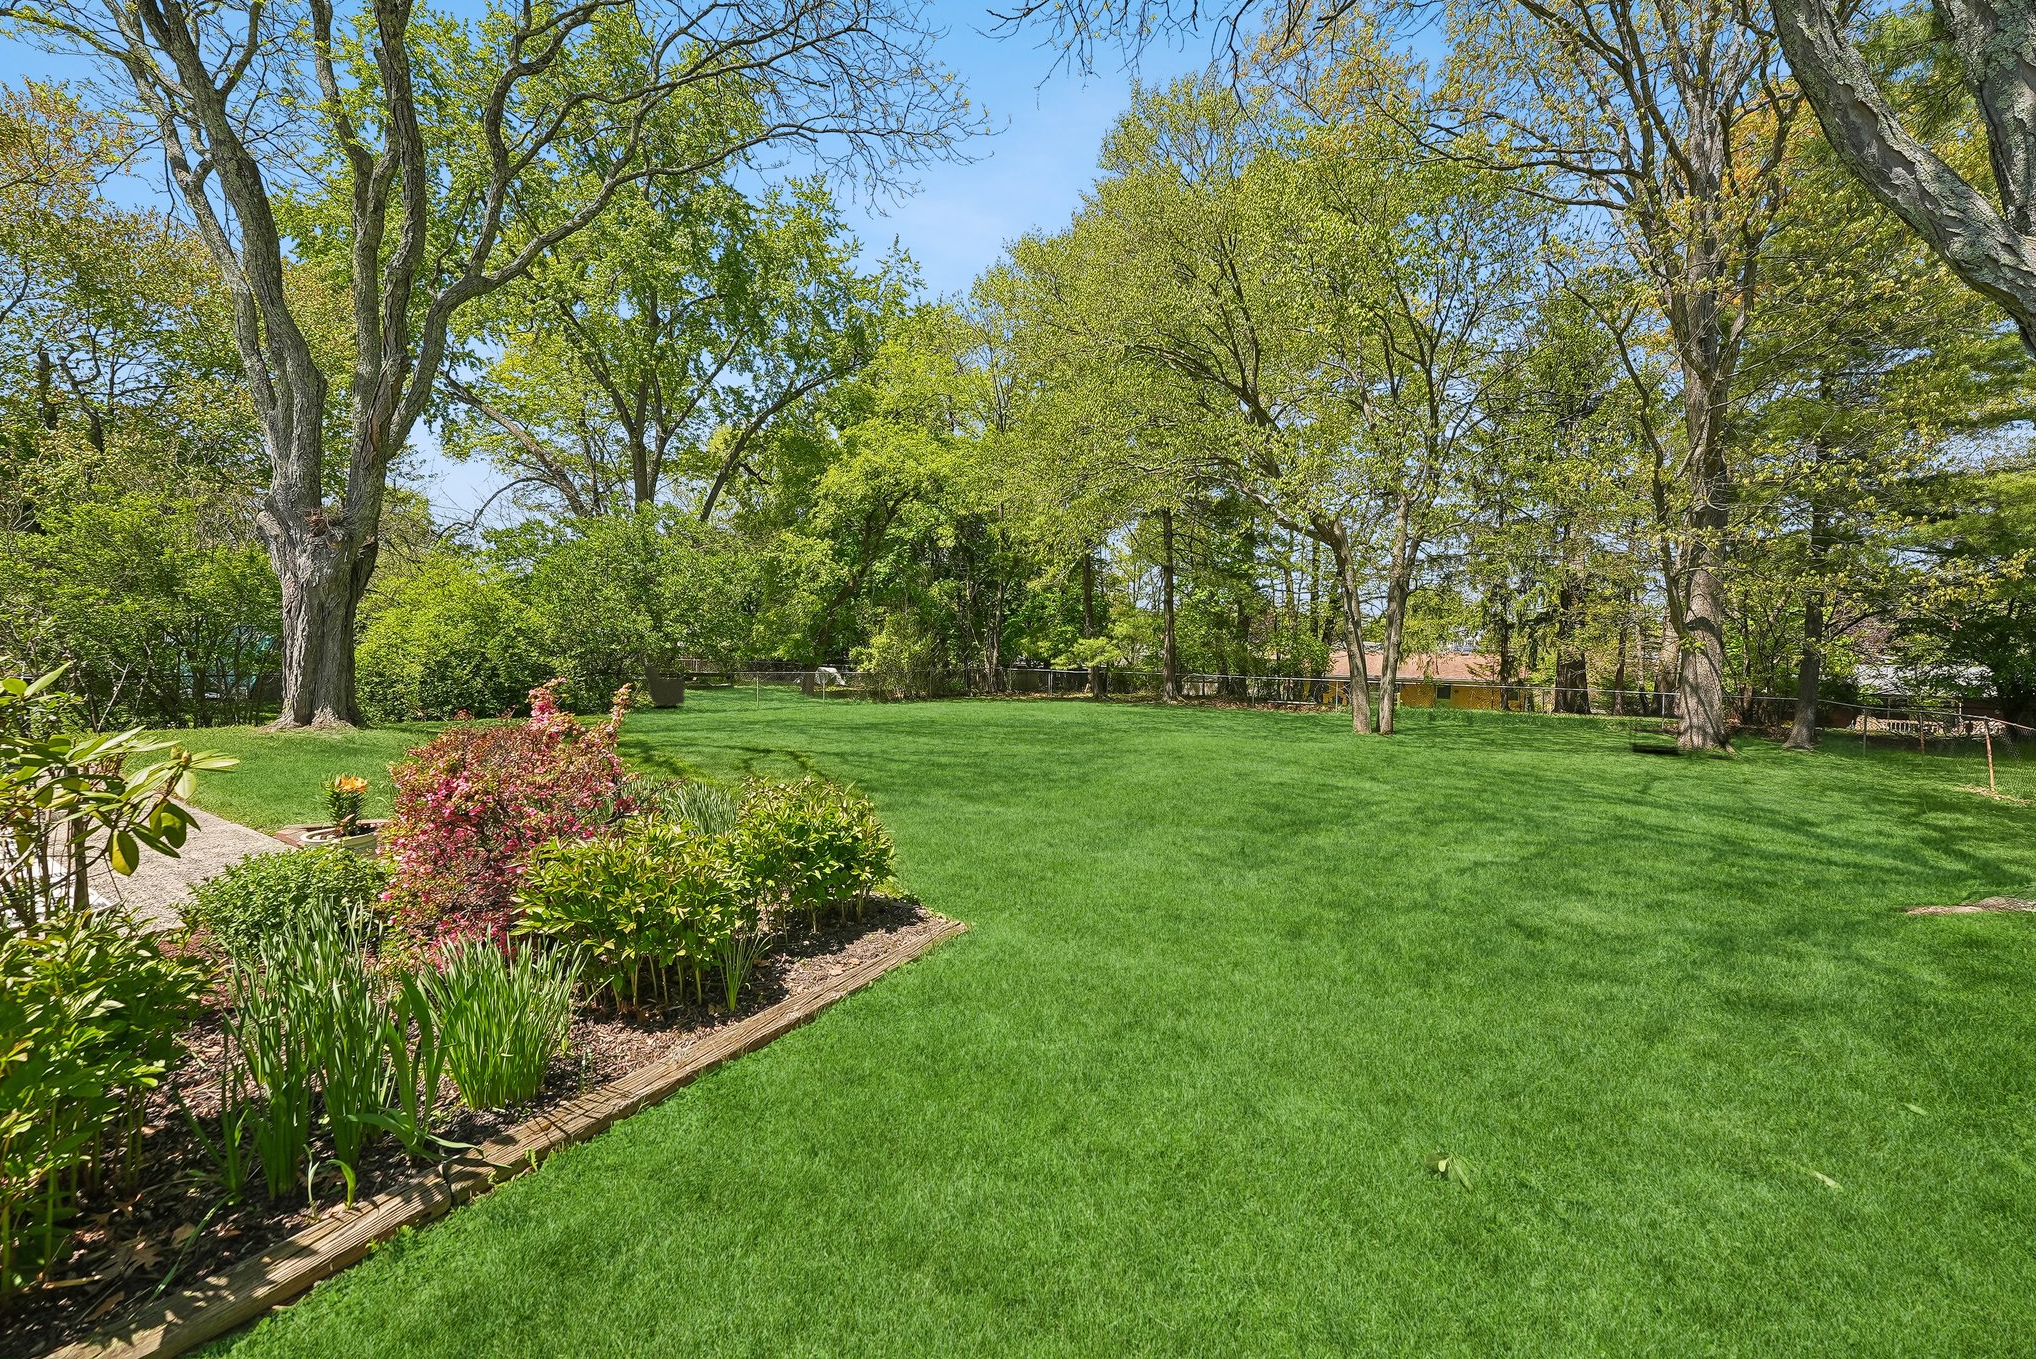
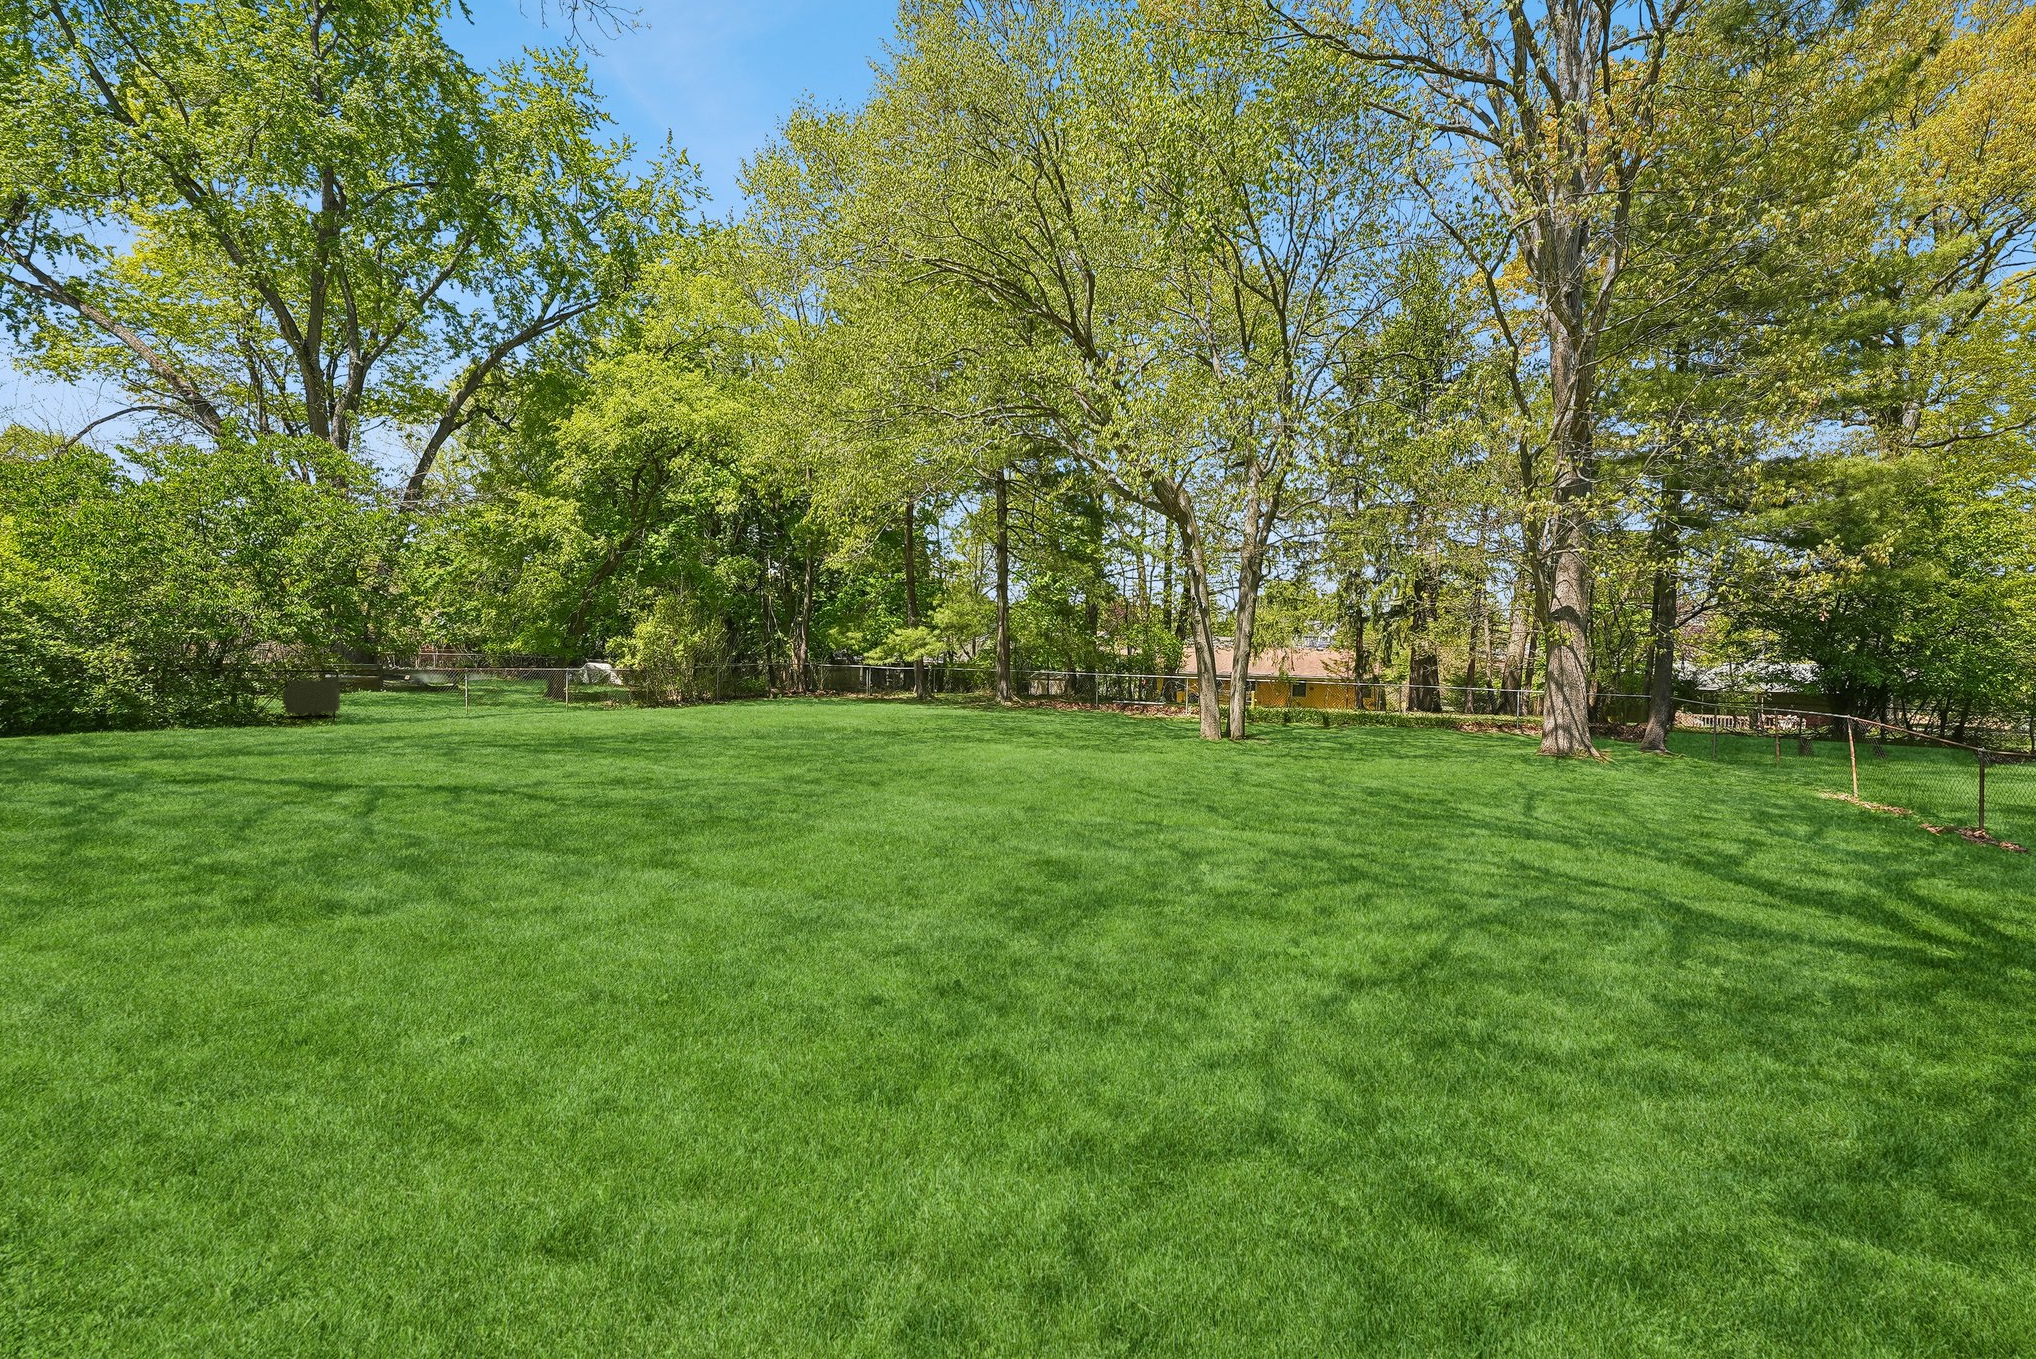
side table: present [1629,713,1686,756] -> none [1492,715,1554,765]
potted tree: present [1707,723,1735,760] -> none [1573,723,1607,768]

